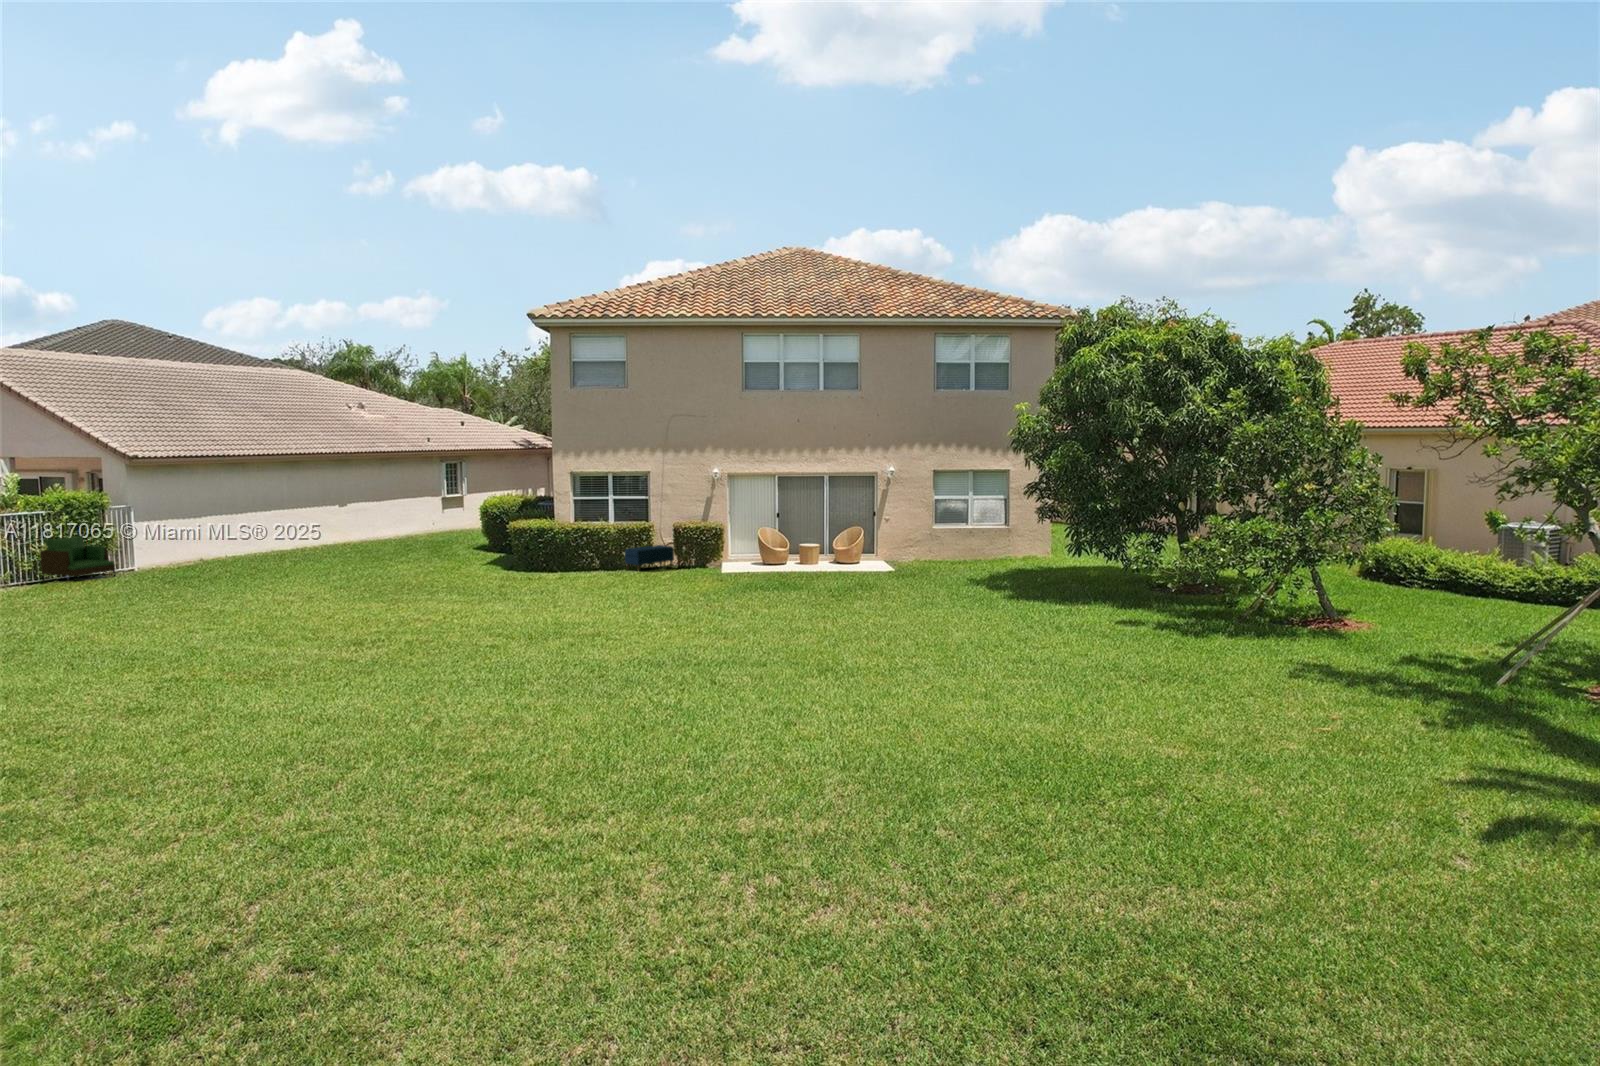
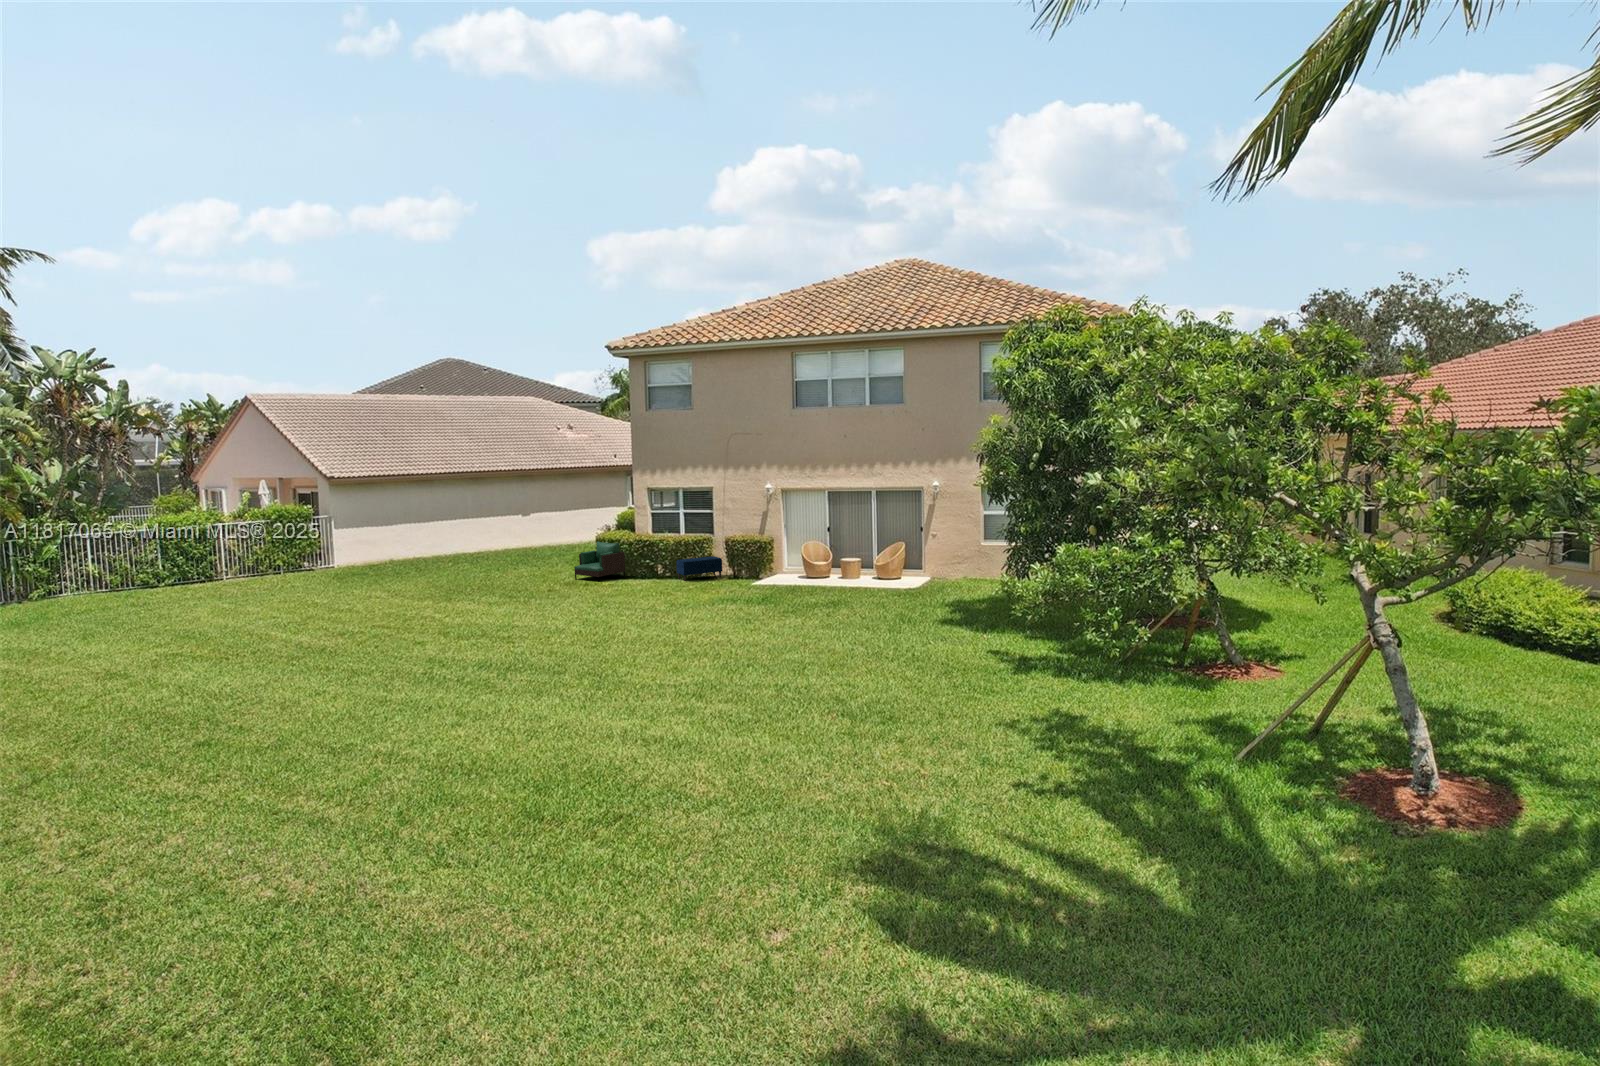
armchair: present [40,535,115,581] -> present [574,541,625,582]

